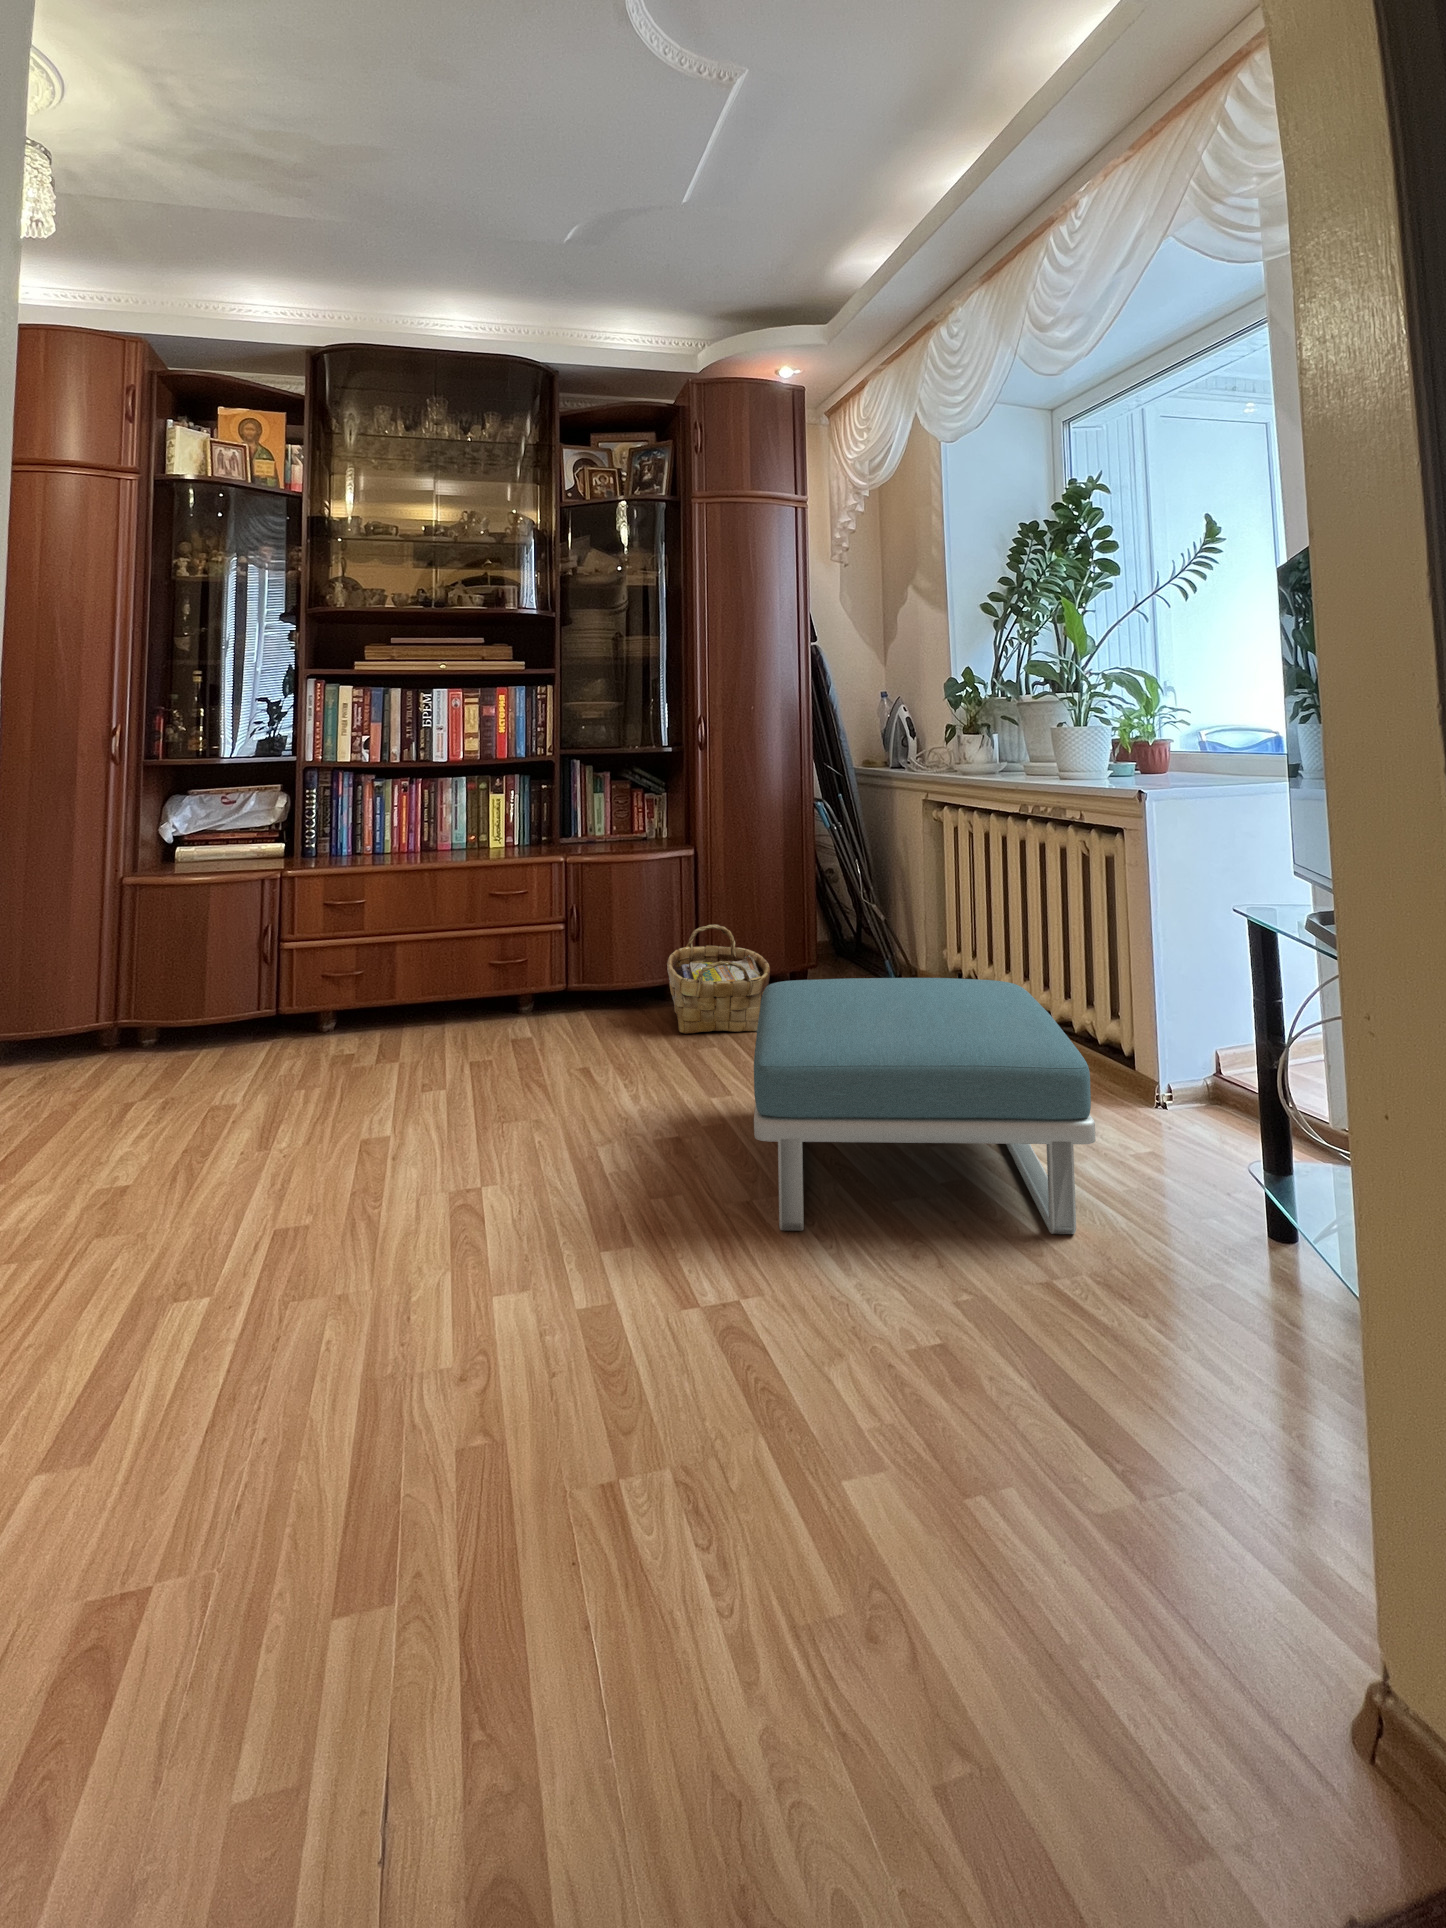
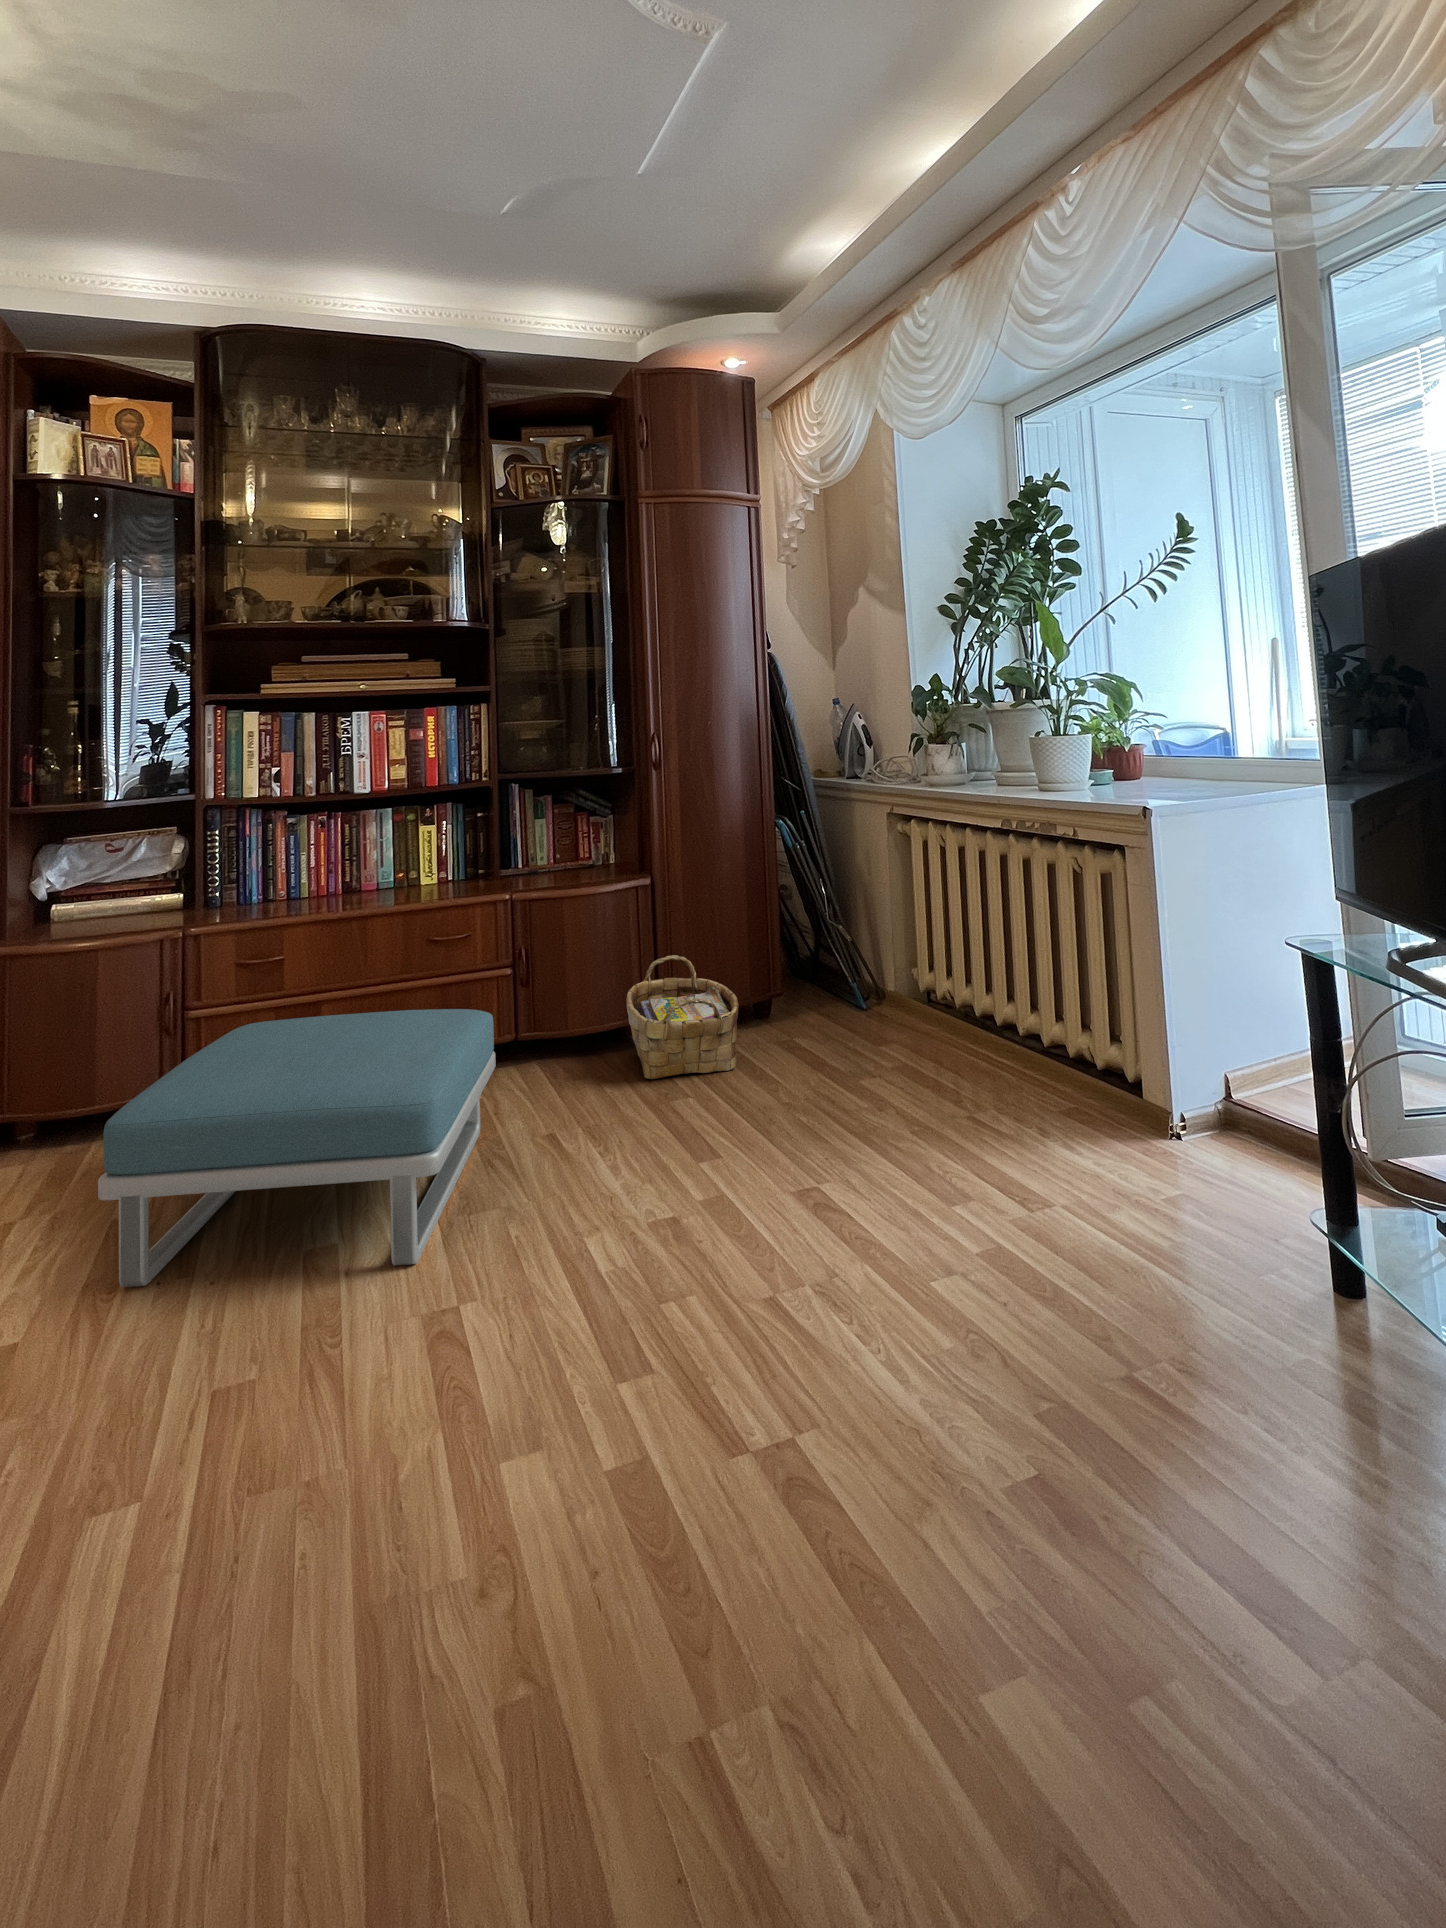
footstool: present [754,978,1095,1234] -> present [98,1009,496,1287]

